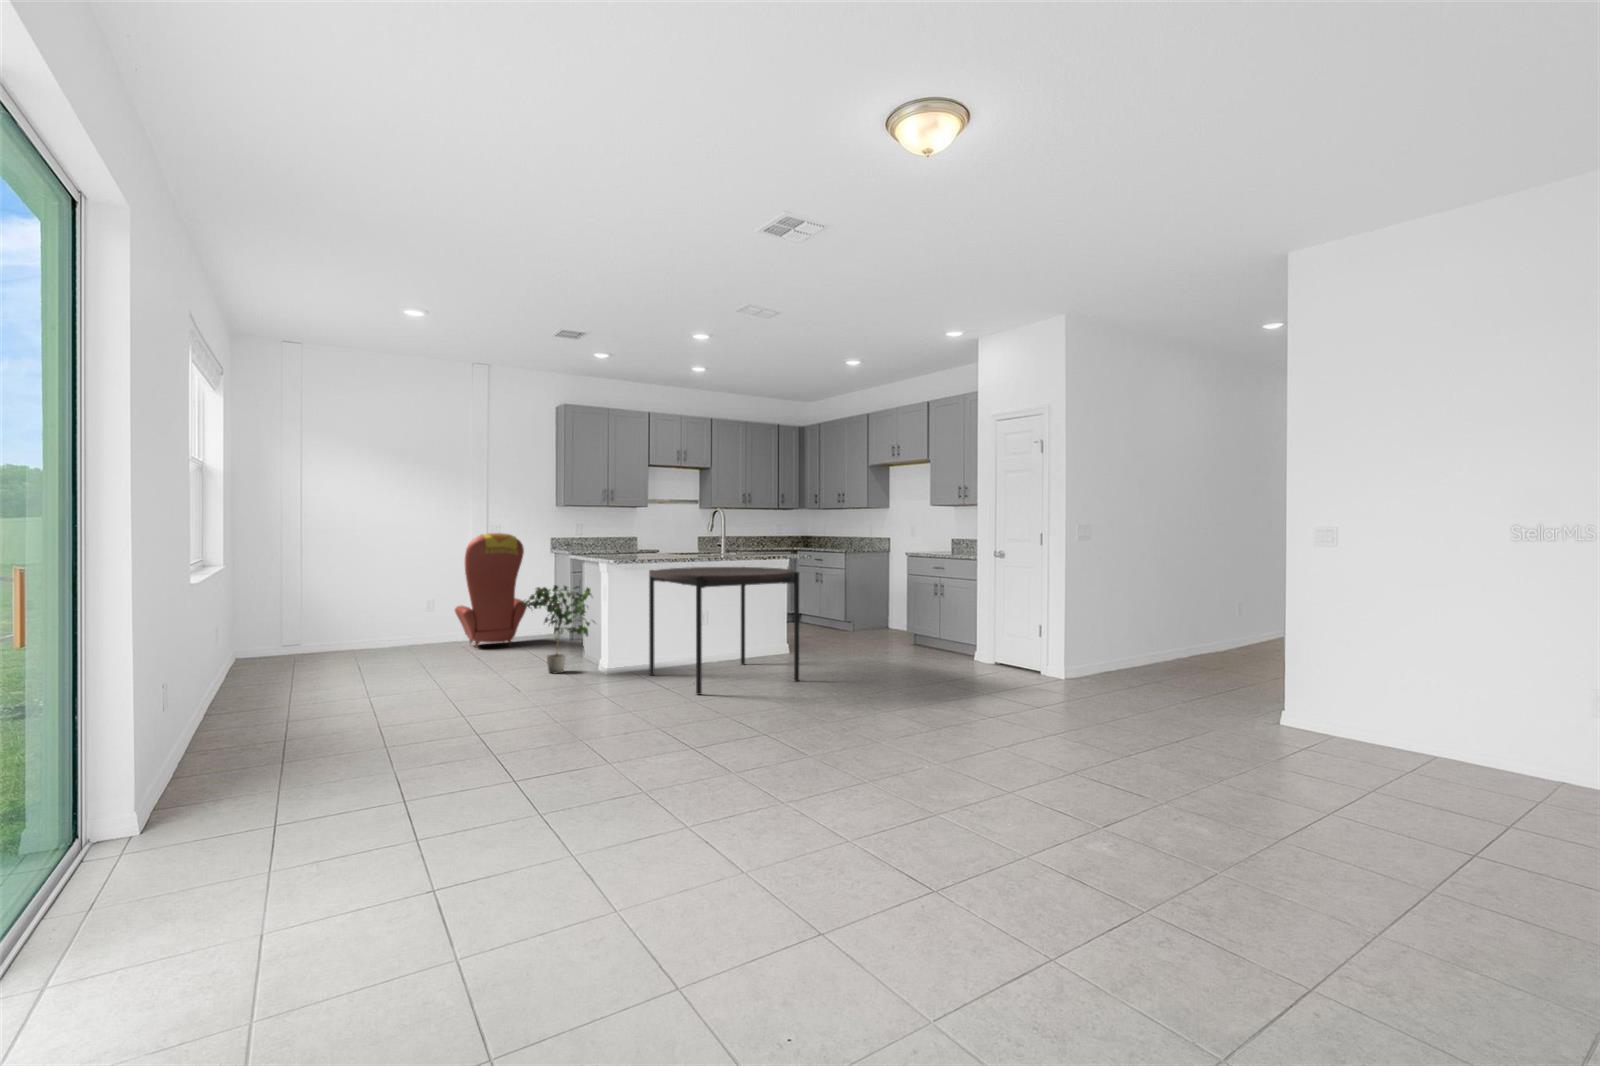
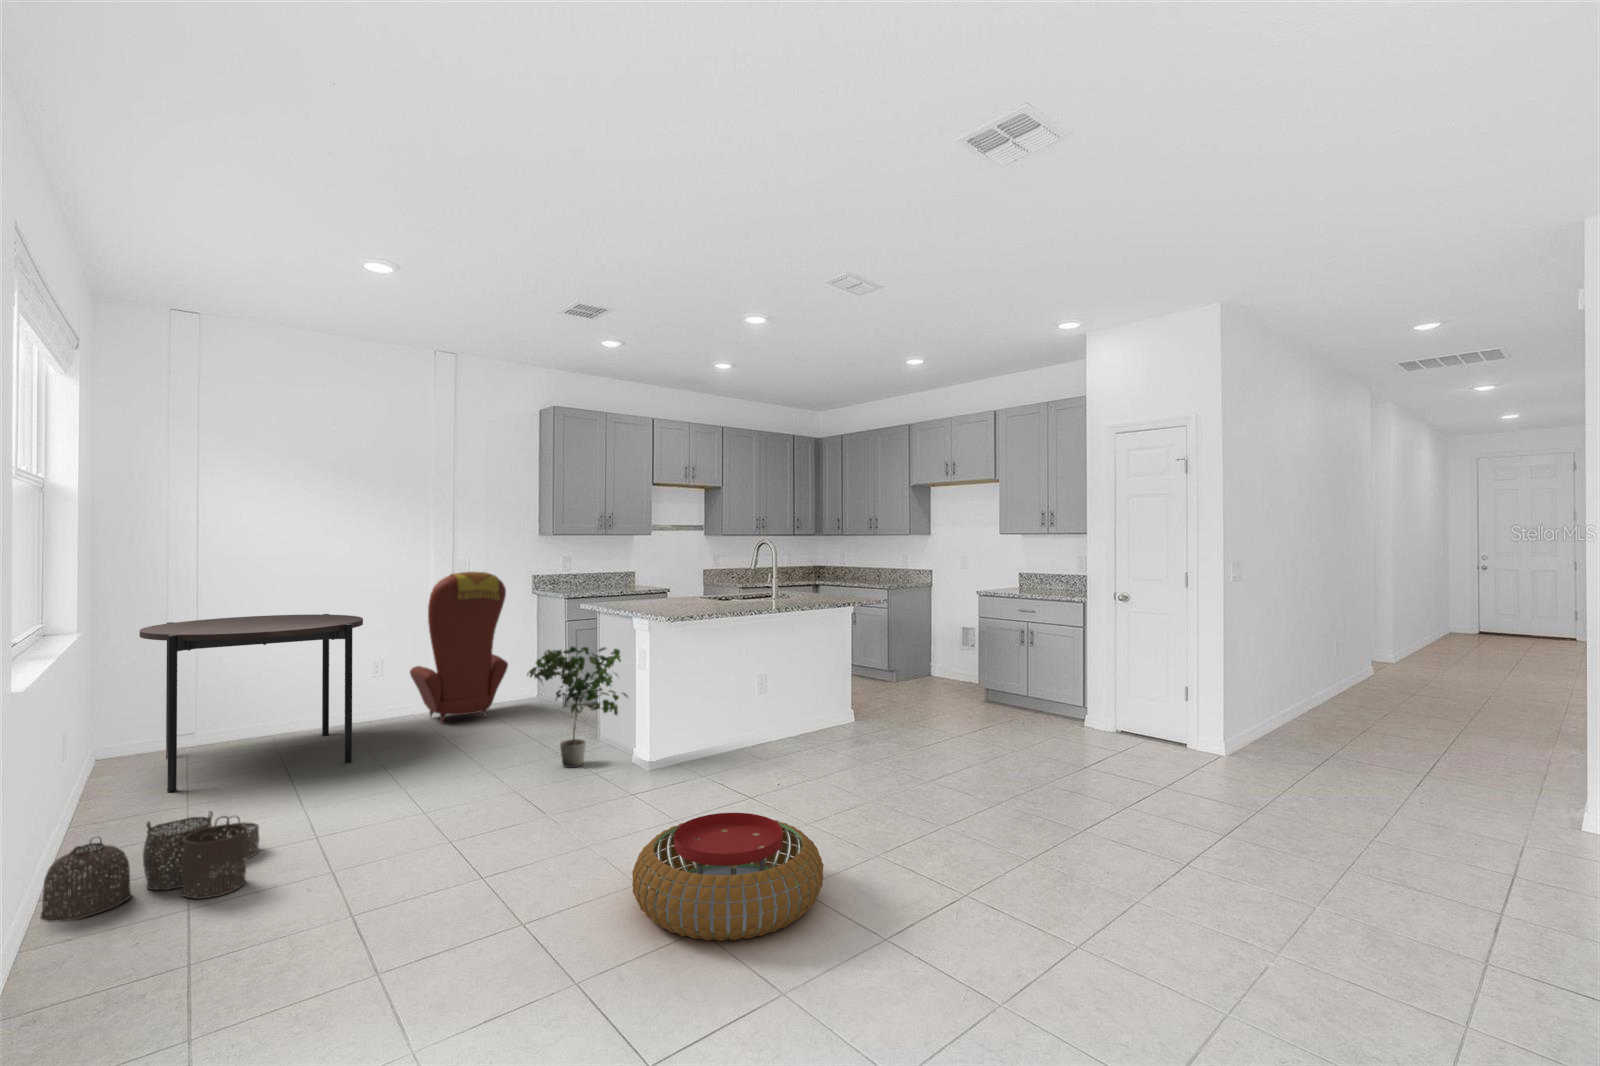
dining table: present [649,567,799,695] -> present [140,614,363,792]
woven basket: none [204,674,332,728] -> present [40,811,259,922]
pouf: none [544,682,671,748] -> present [632,813,823,941]

